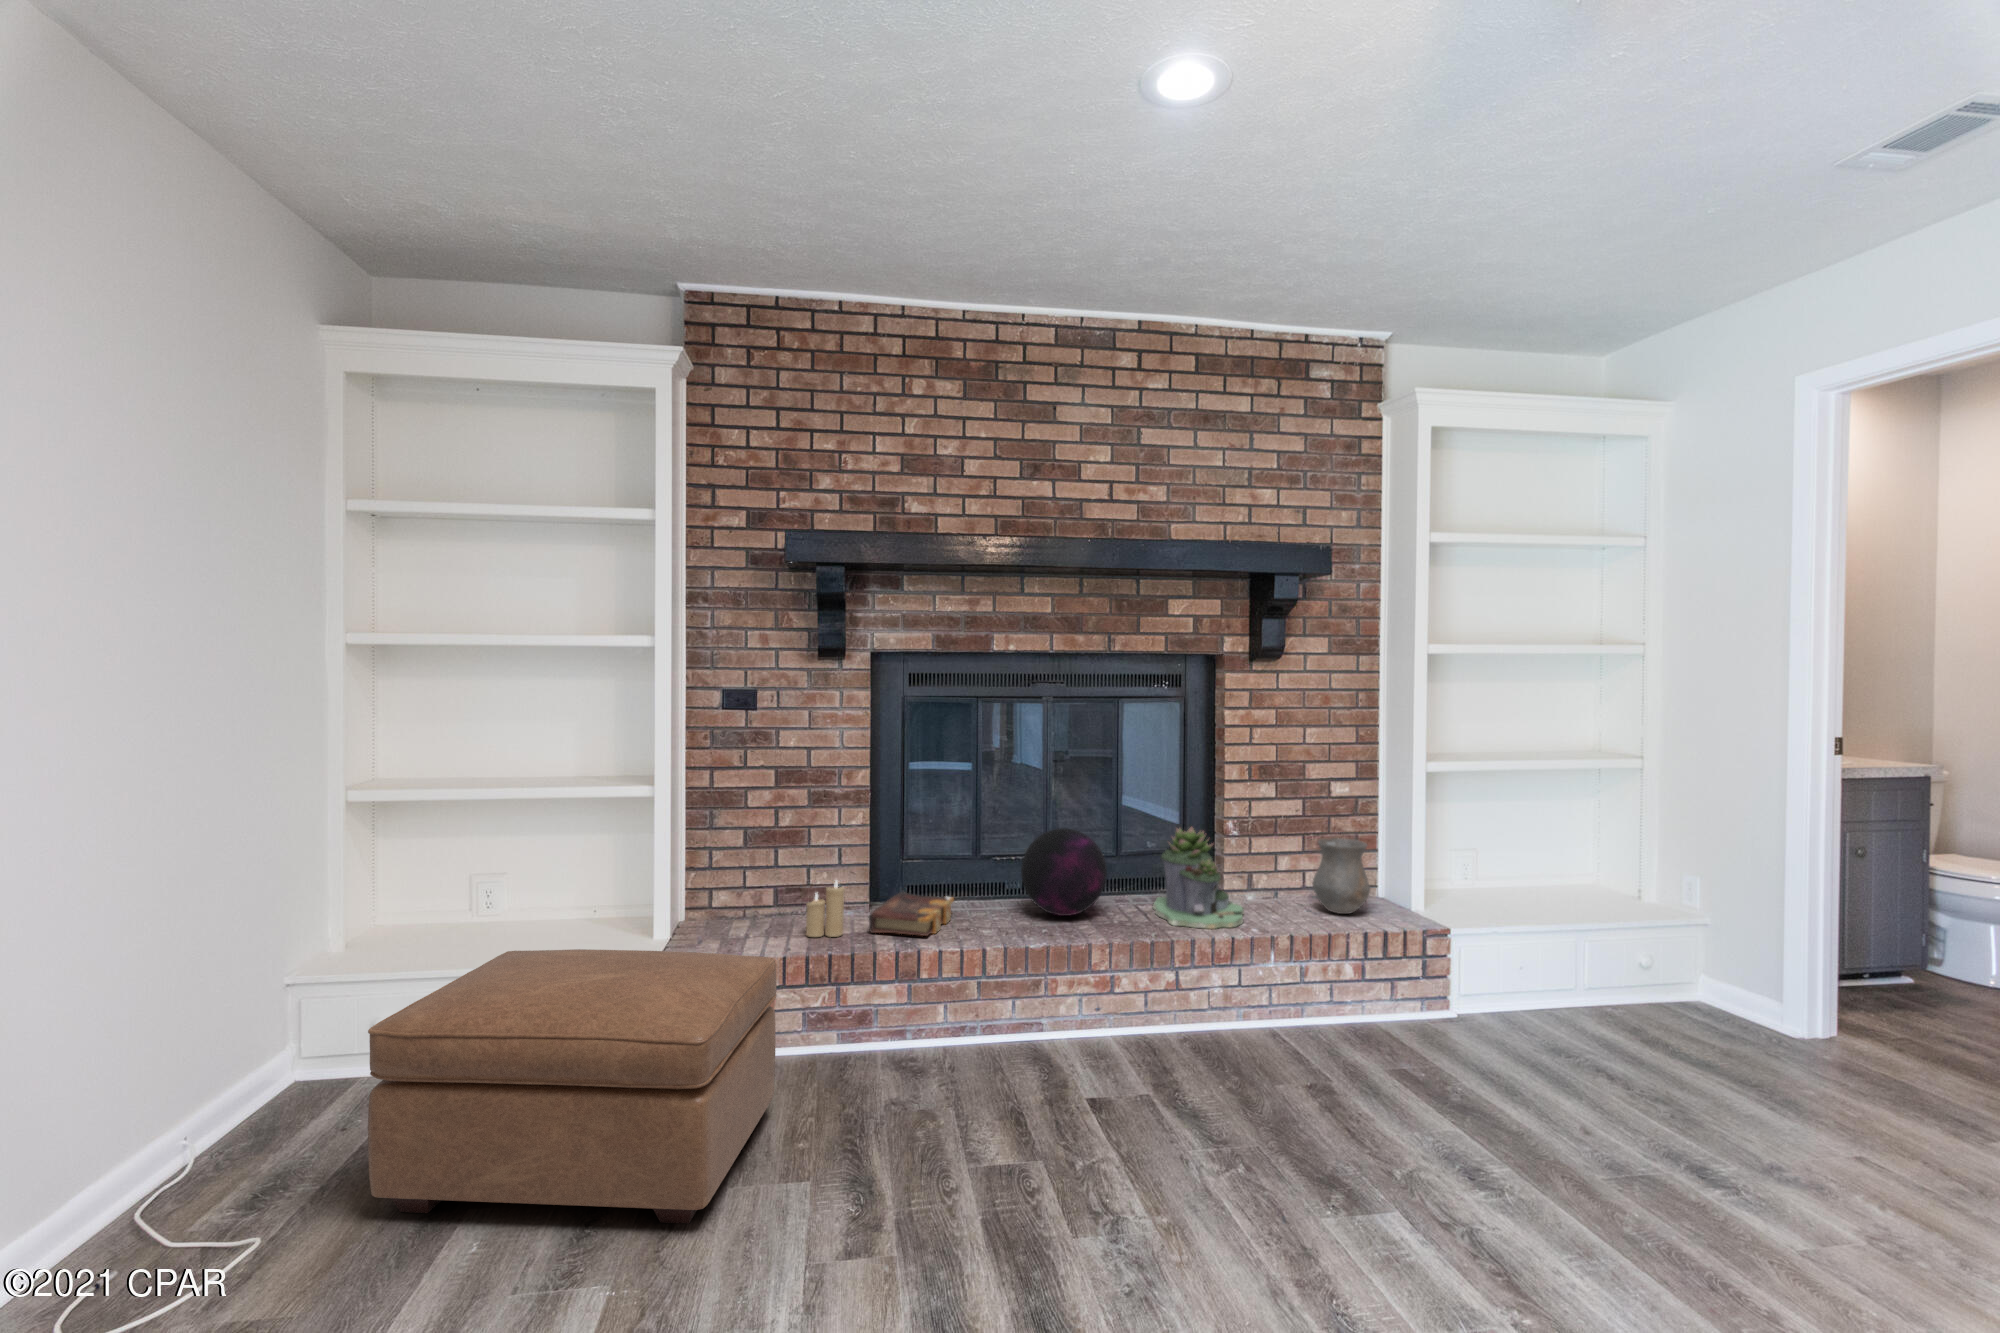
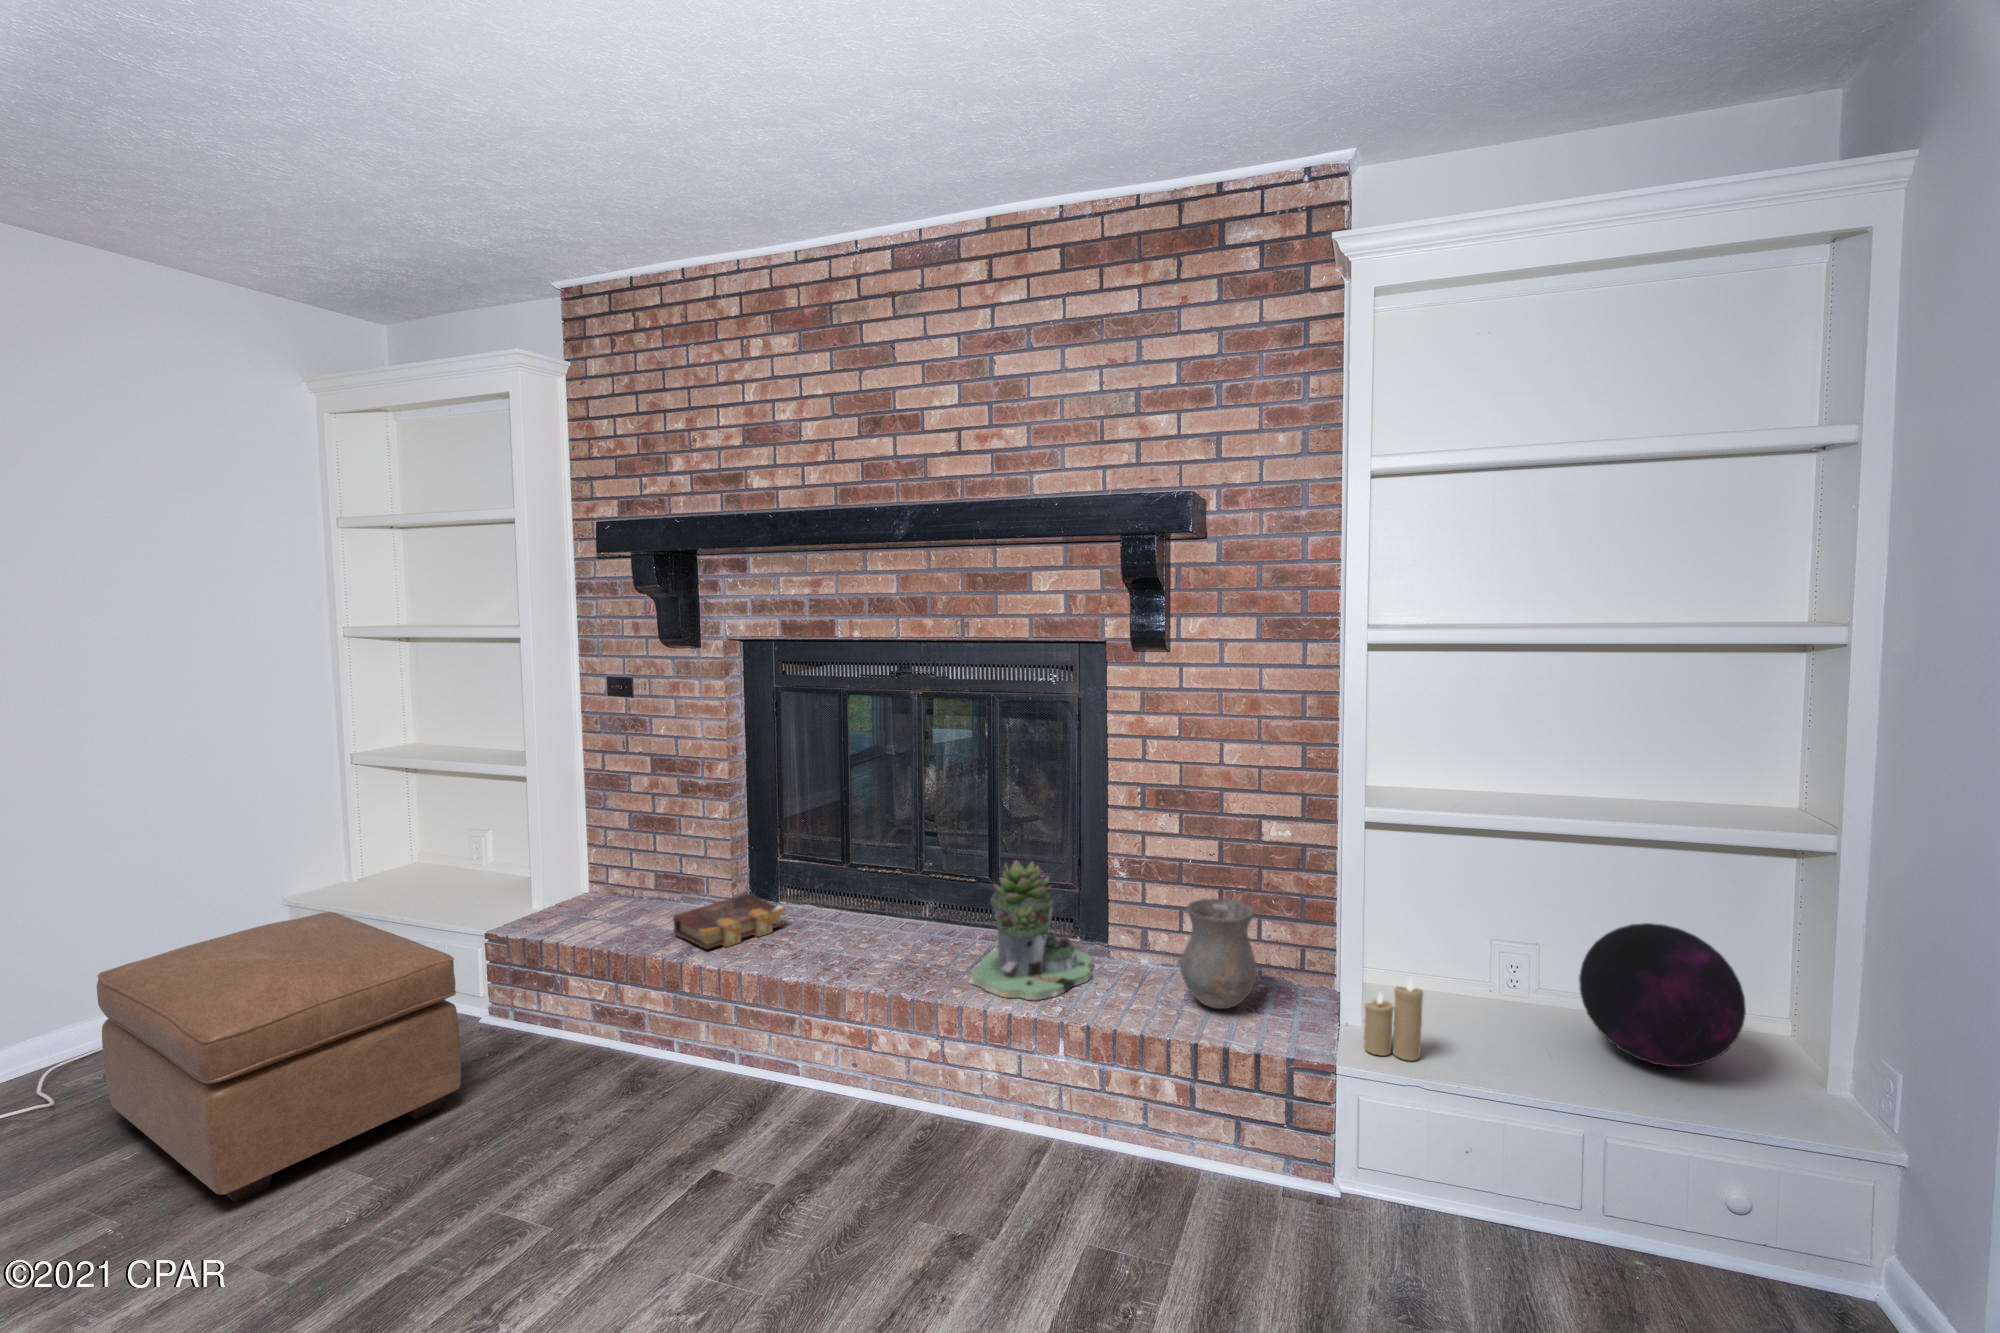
decorative orb: present [1021,828,1107,916] -> present [1579,923,1746,1067]
candle: present [806,881,845,937] -> present [1364,979,1423,1061]

